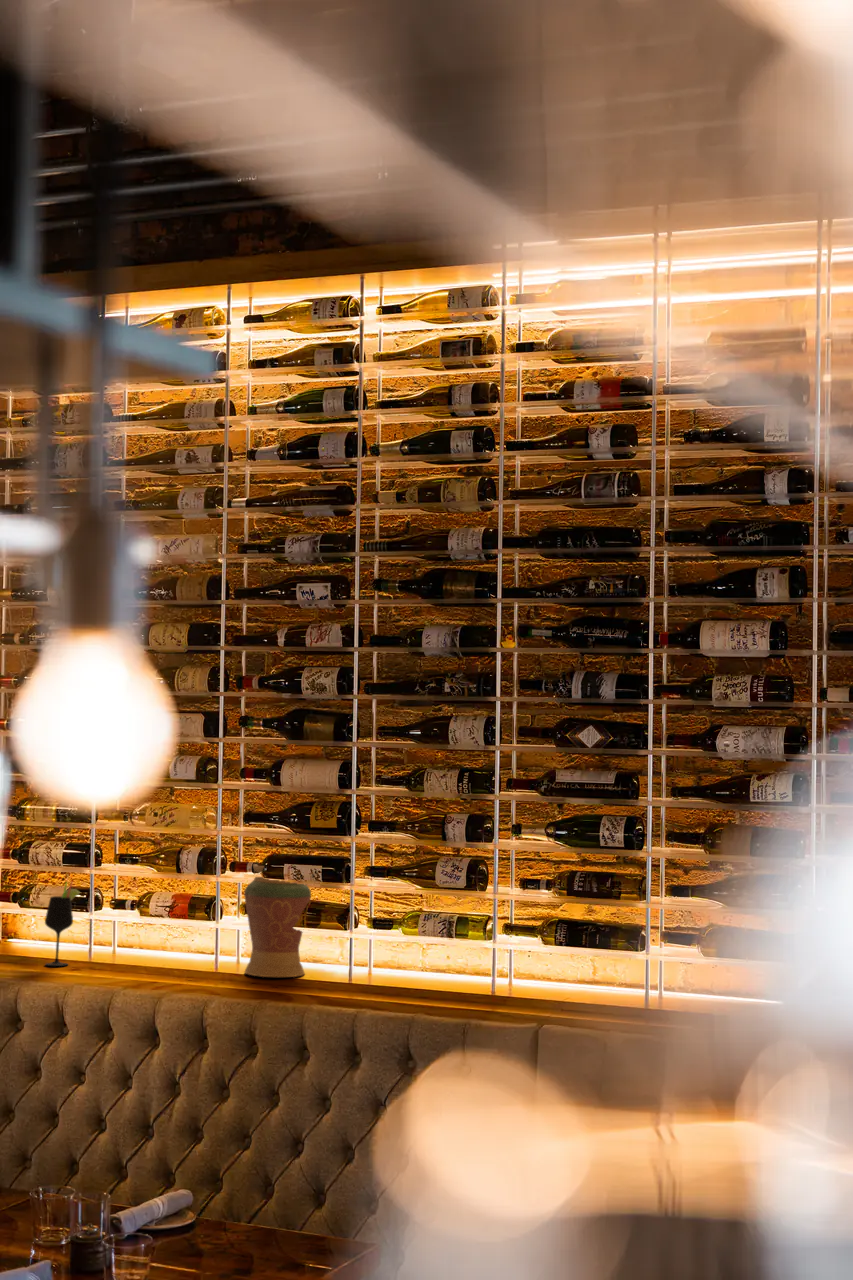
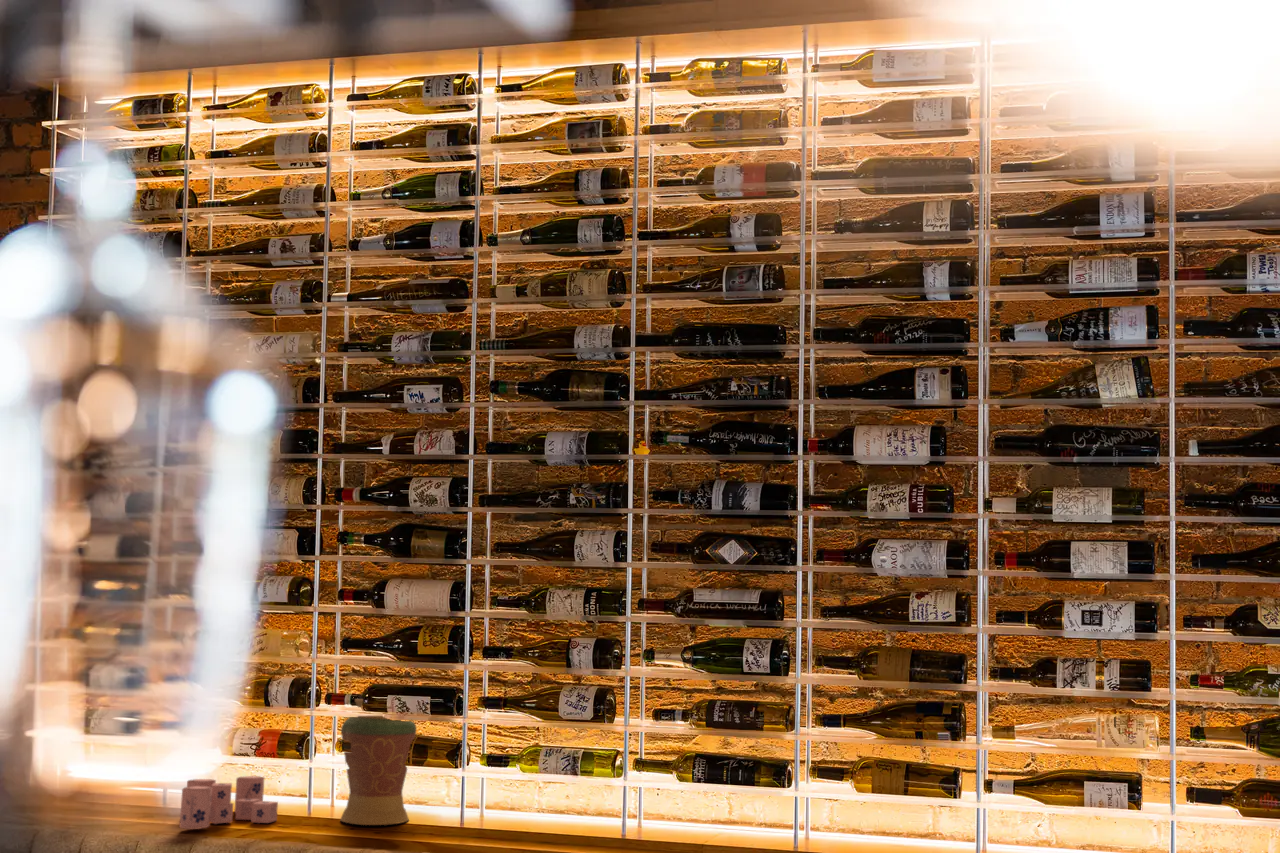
wine glass: present [45,882,79,966] -> none [109,720,152,817]
candle: none [105,933,190,976] -> present [180,776,278,829]

